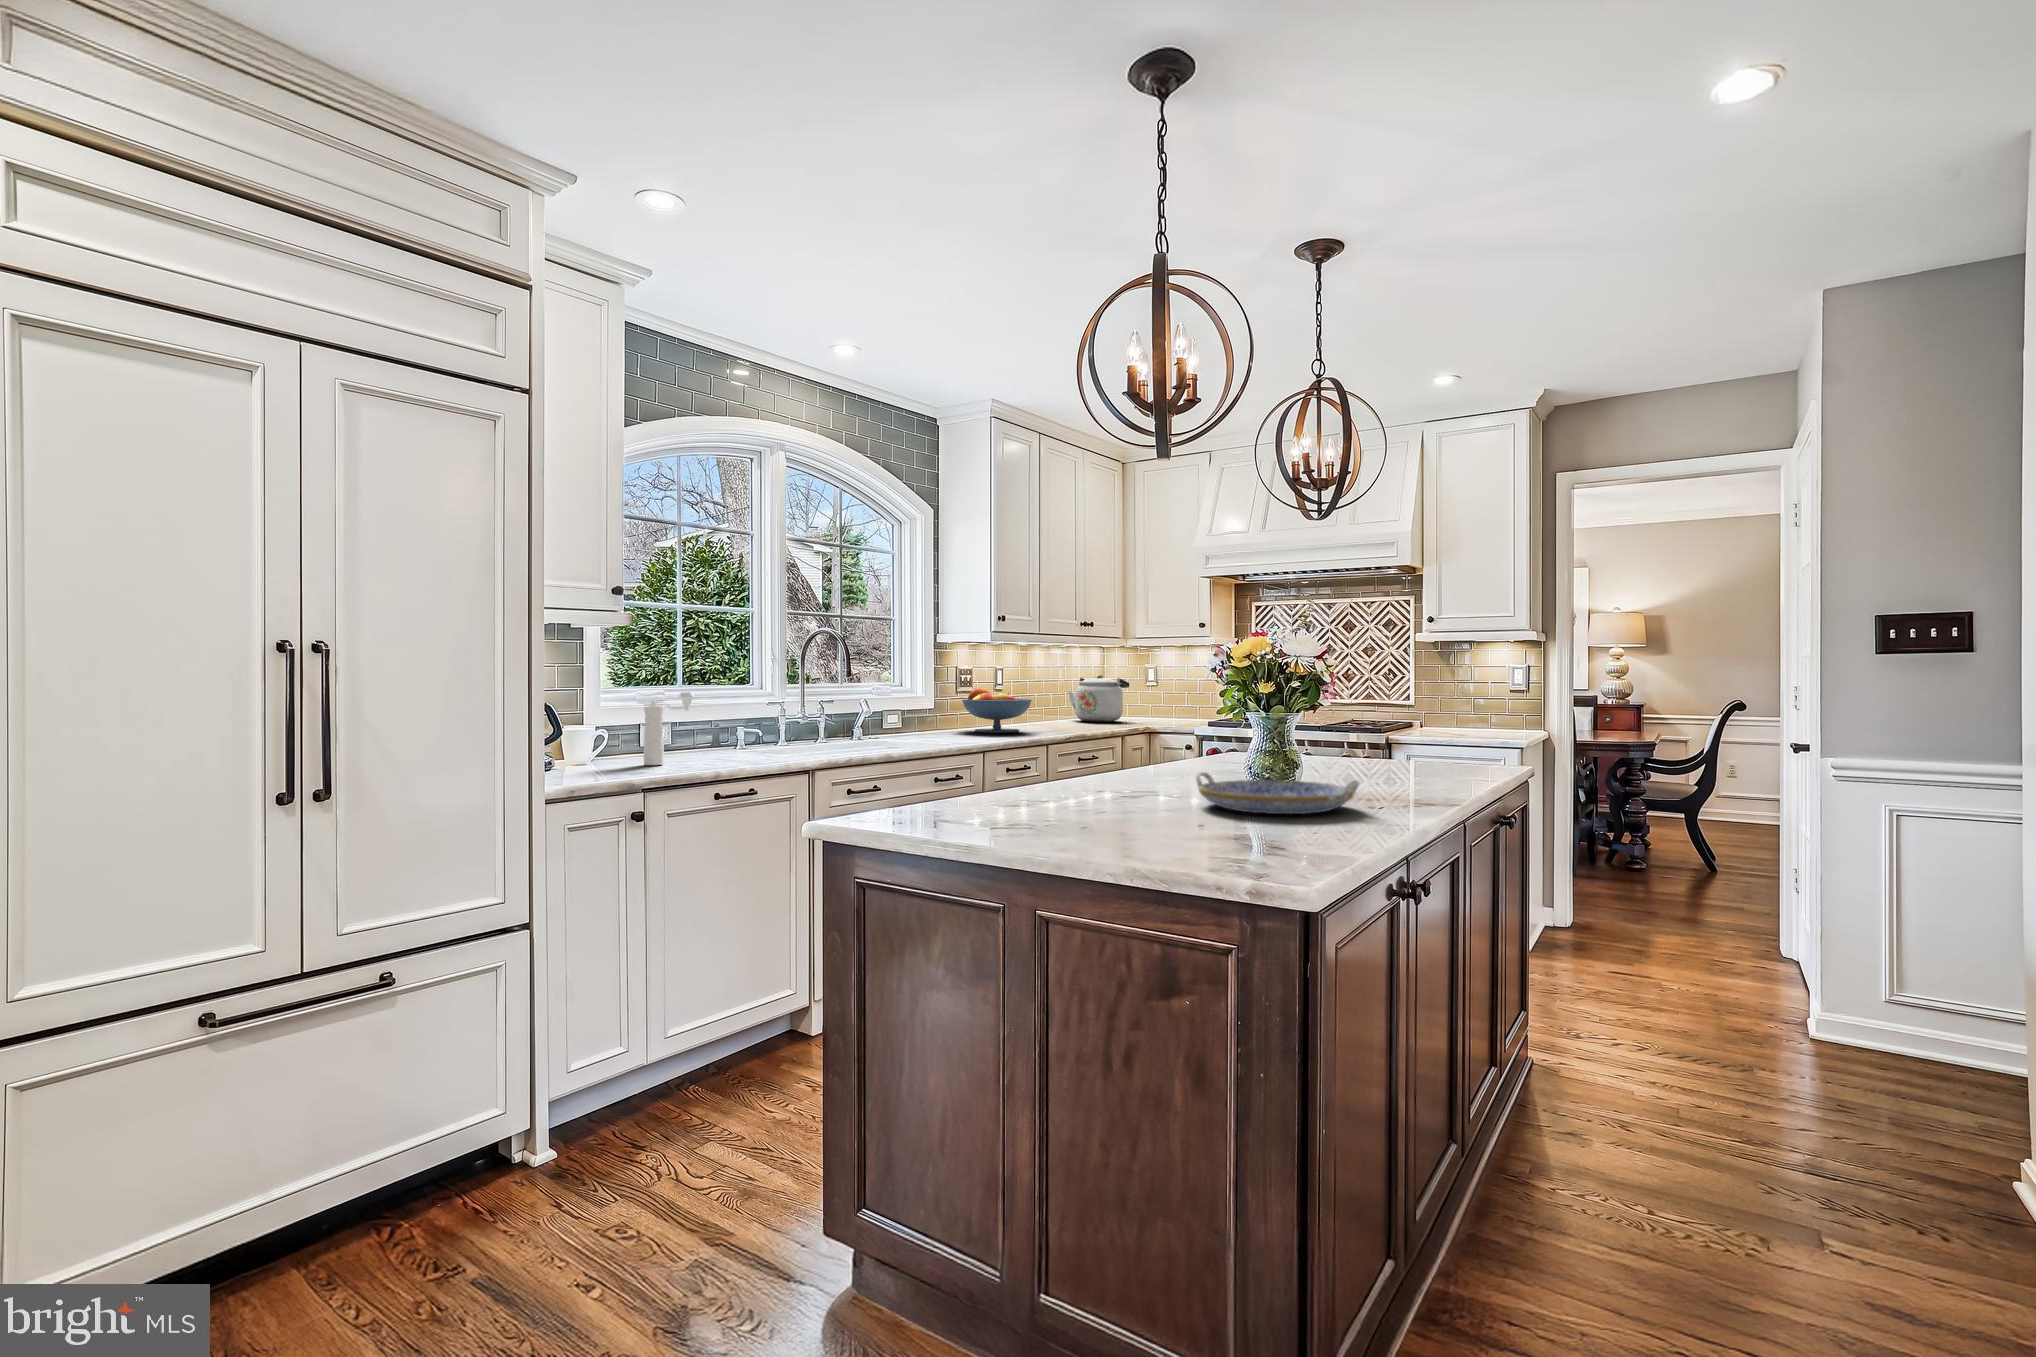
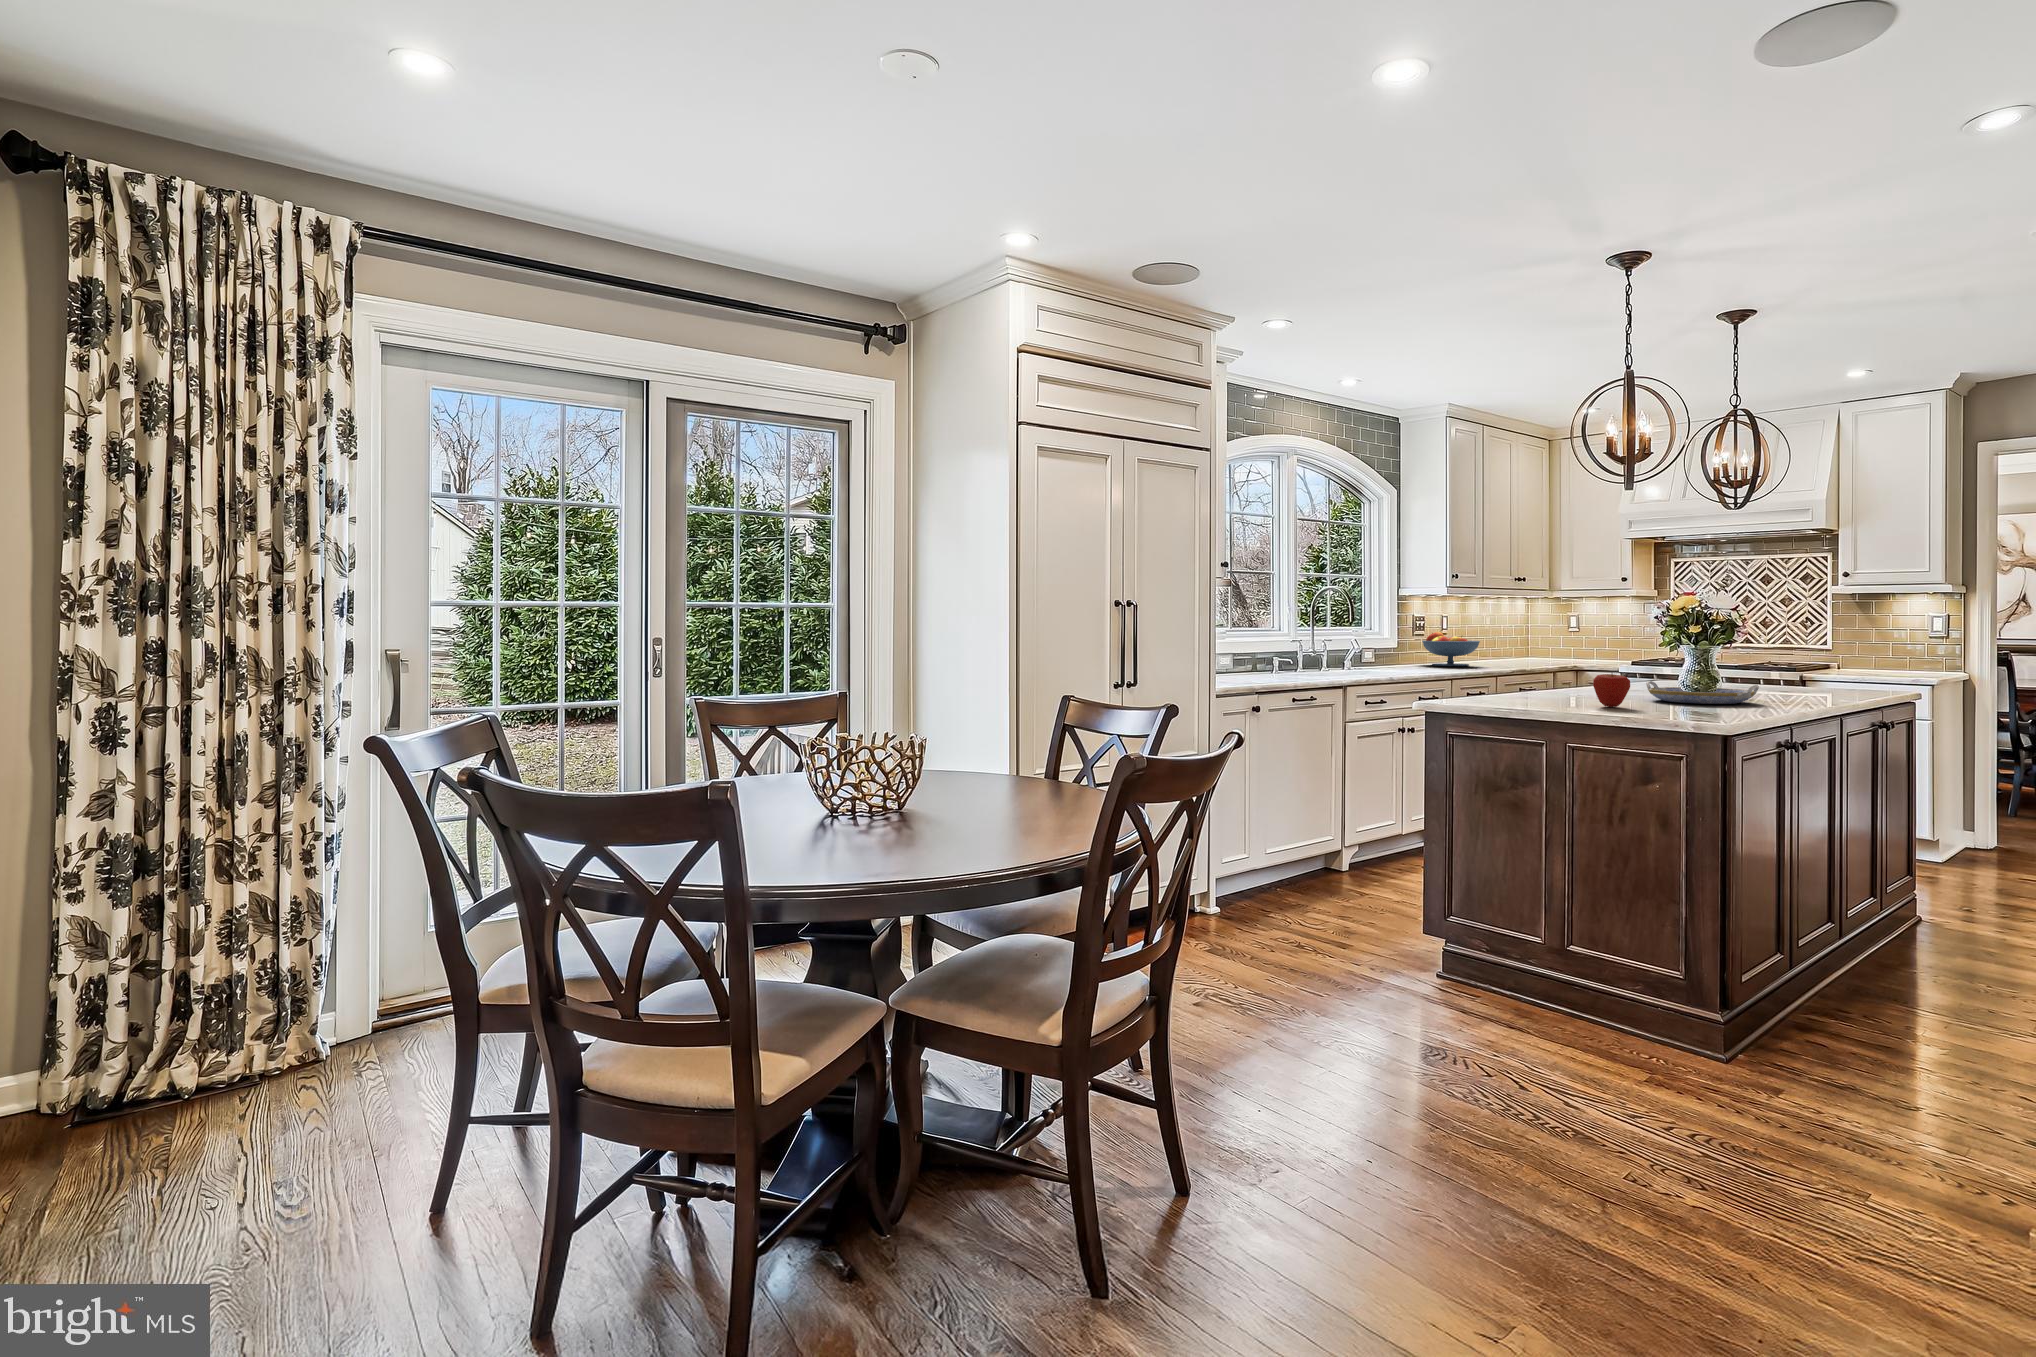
kettle: present [1068,675,1129,722] -> none [1499,622,1555,660]
pepper mill: present [644,692,694,765] -> none [1244,633,1272,679]
apple: none [1099,766,1159,831] -> present [1593,674,1630,707]

